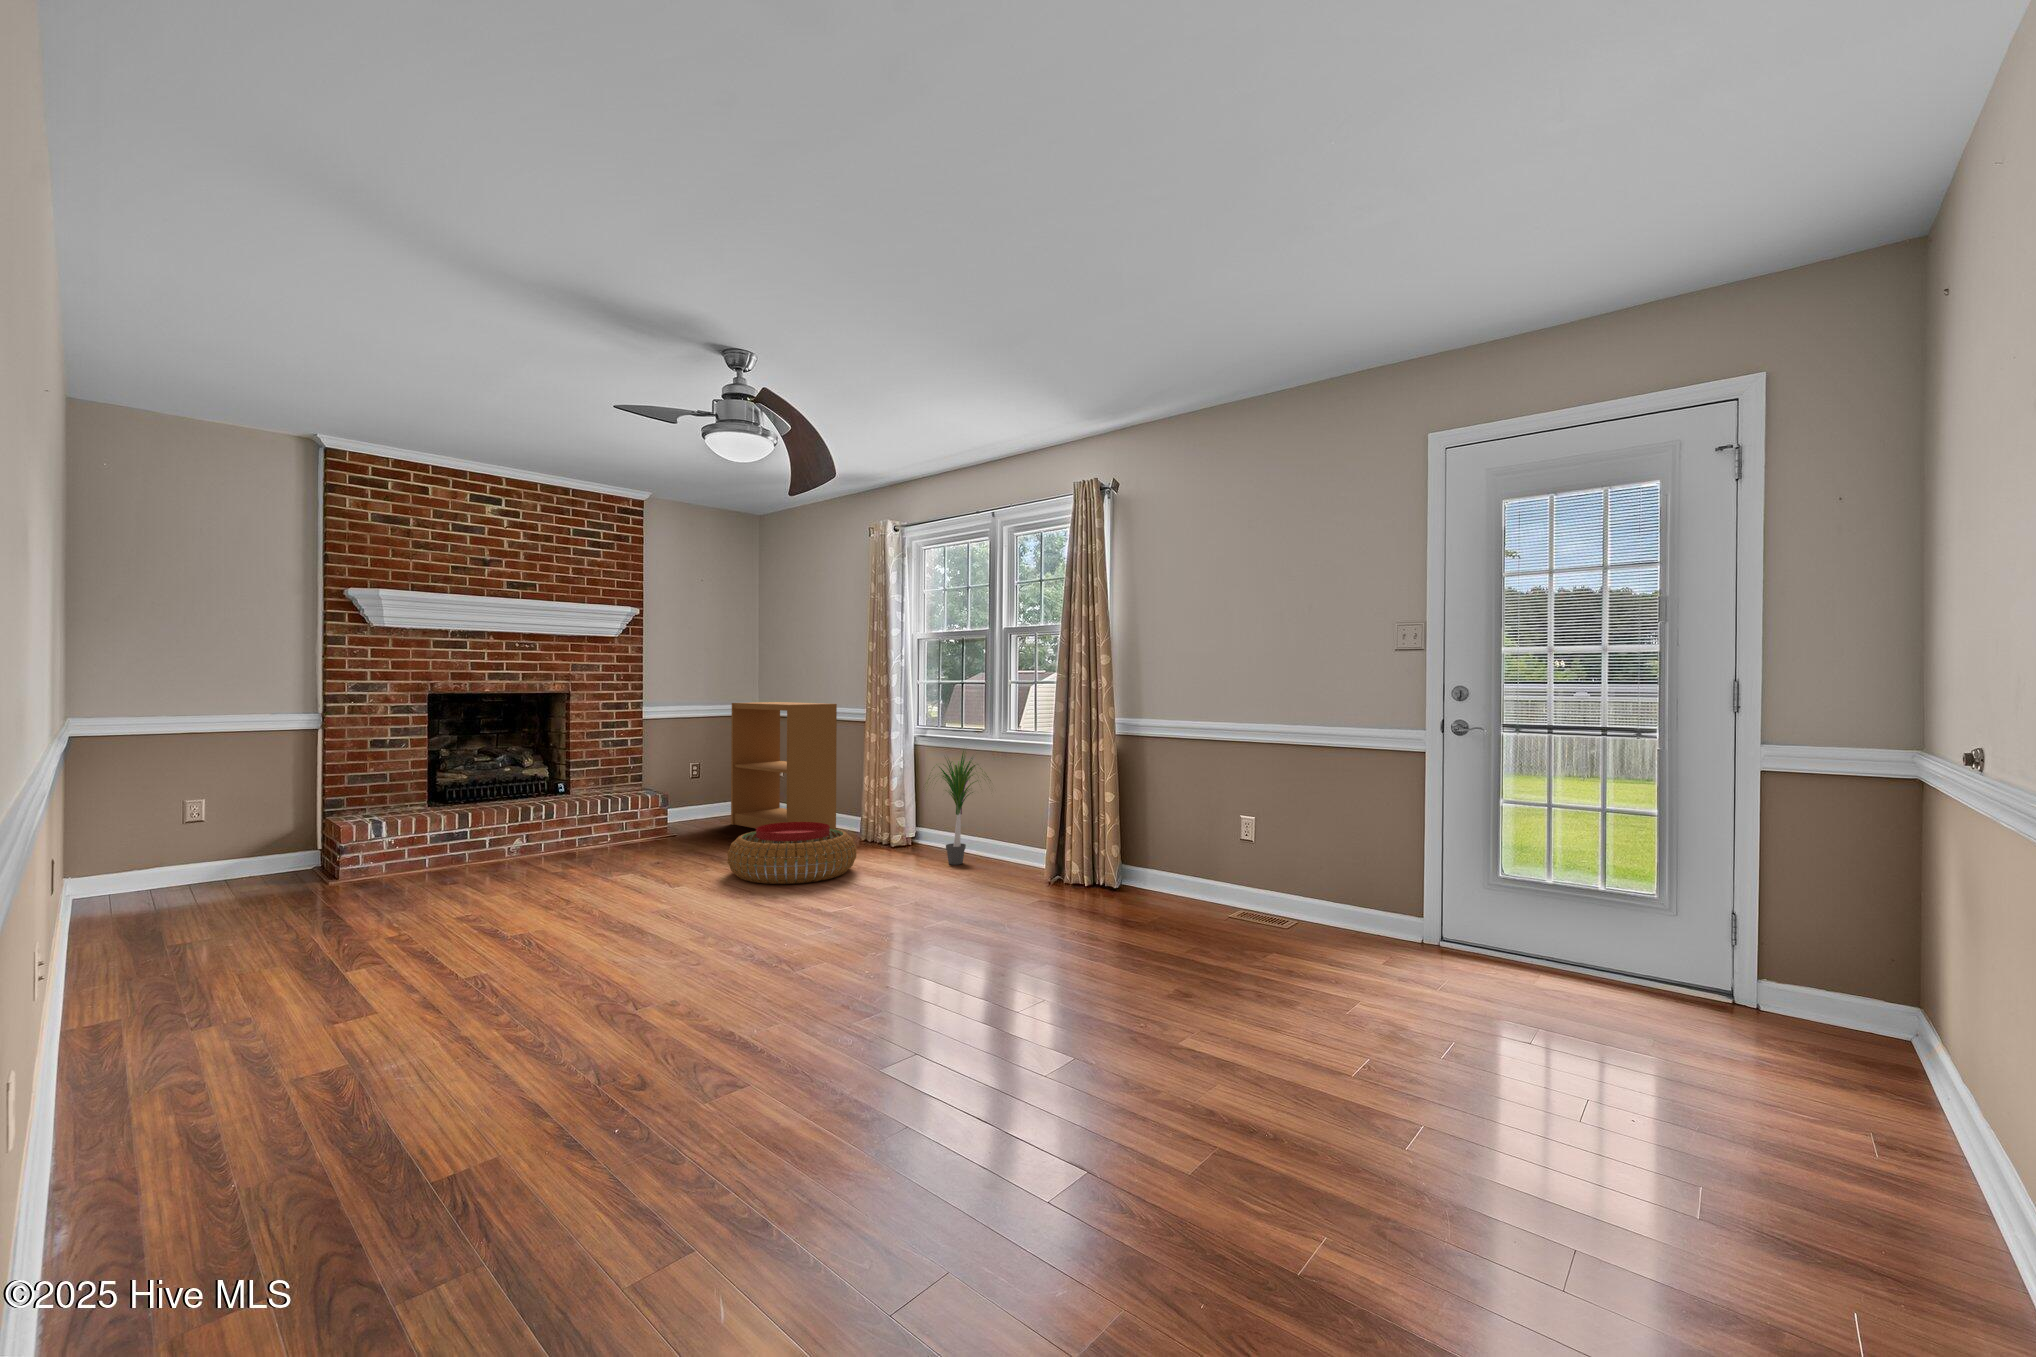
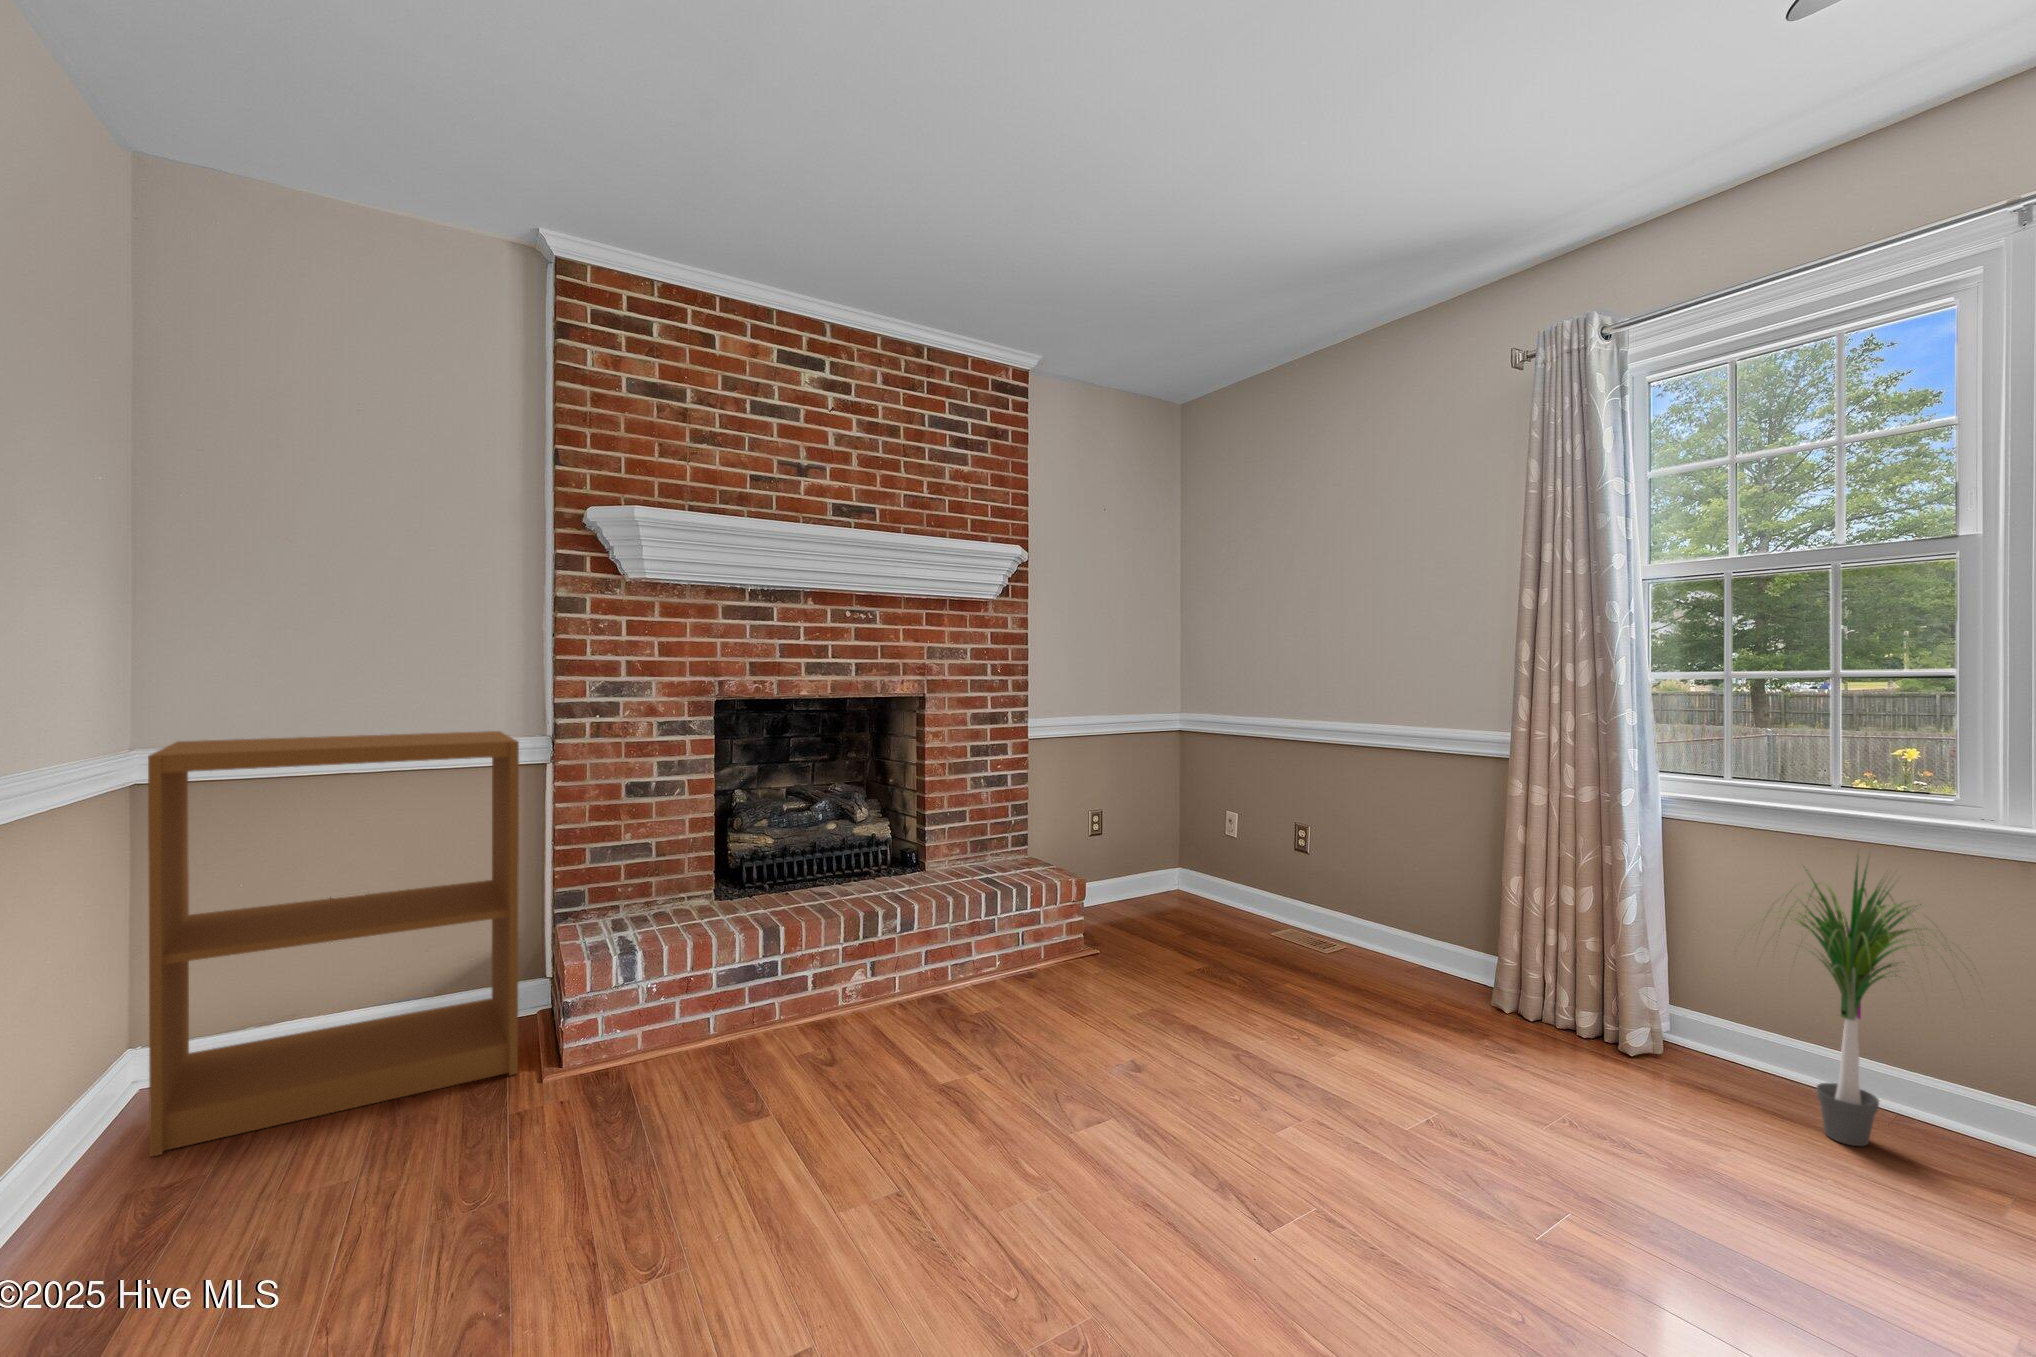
bookshelf: present [731,702,837,829] -> present [148,731,519,1157]
pouf: present [727,822,857,884] -> none [1319,1006,1654,1217]

